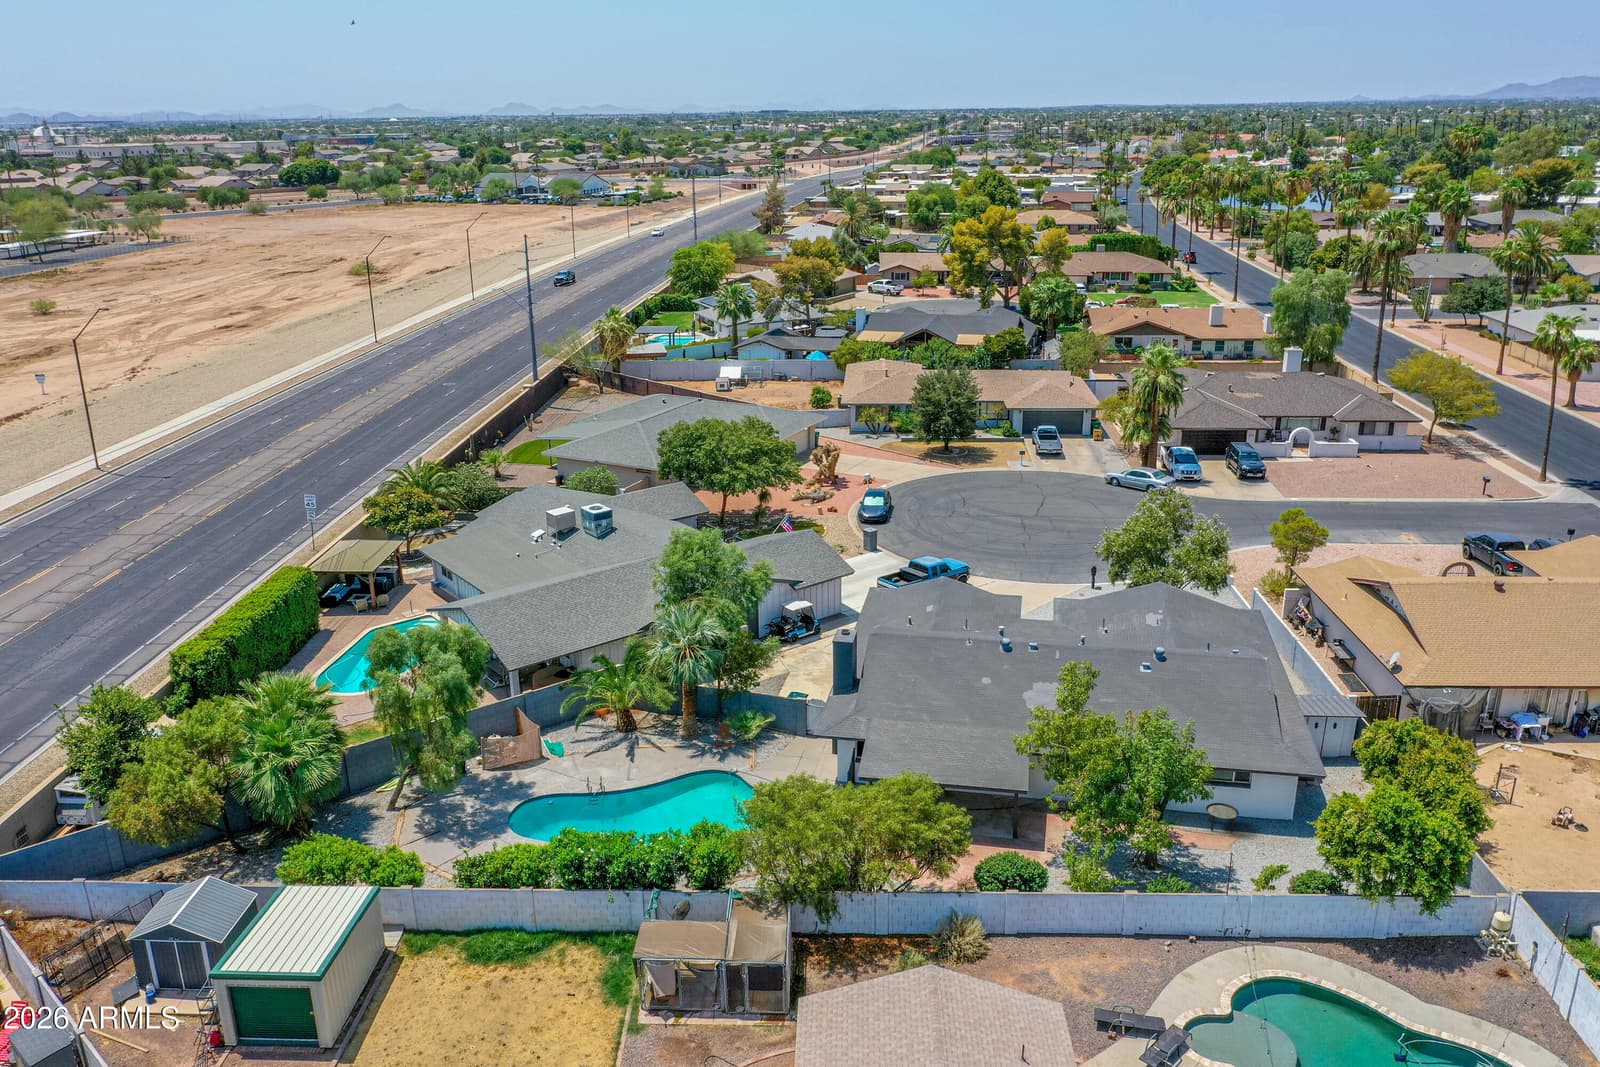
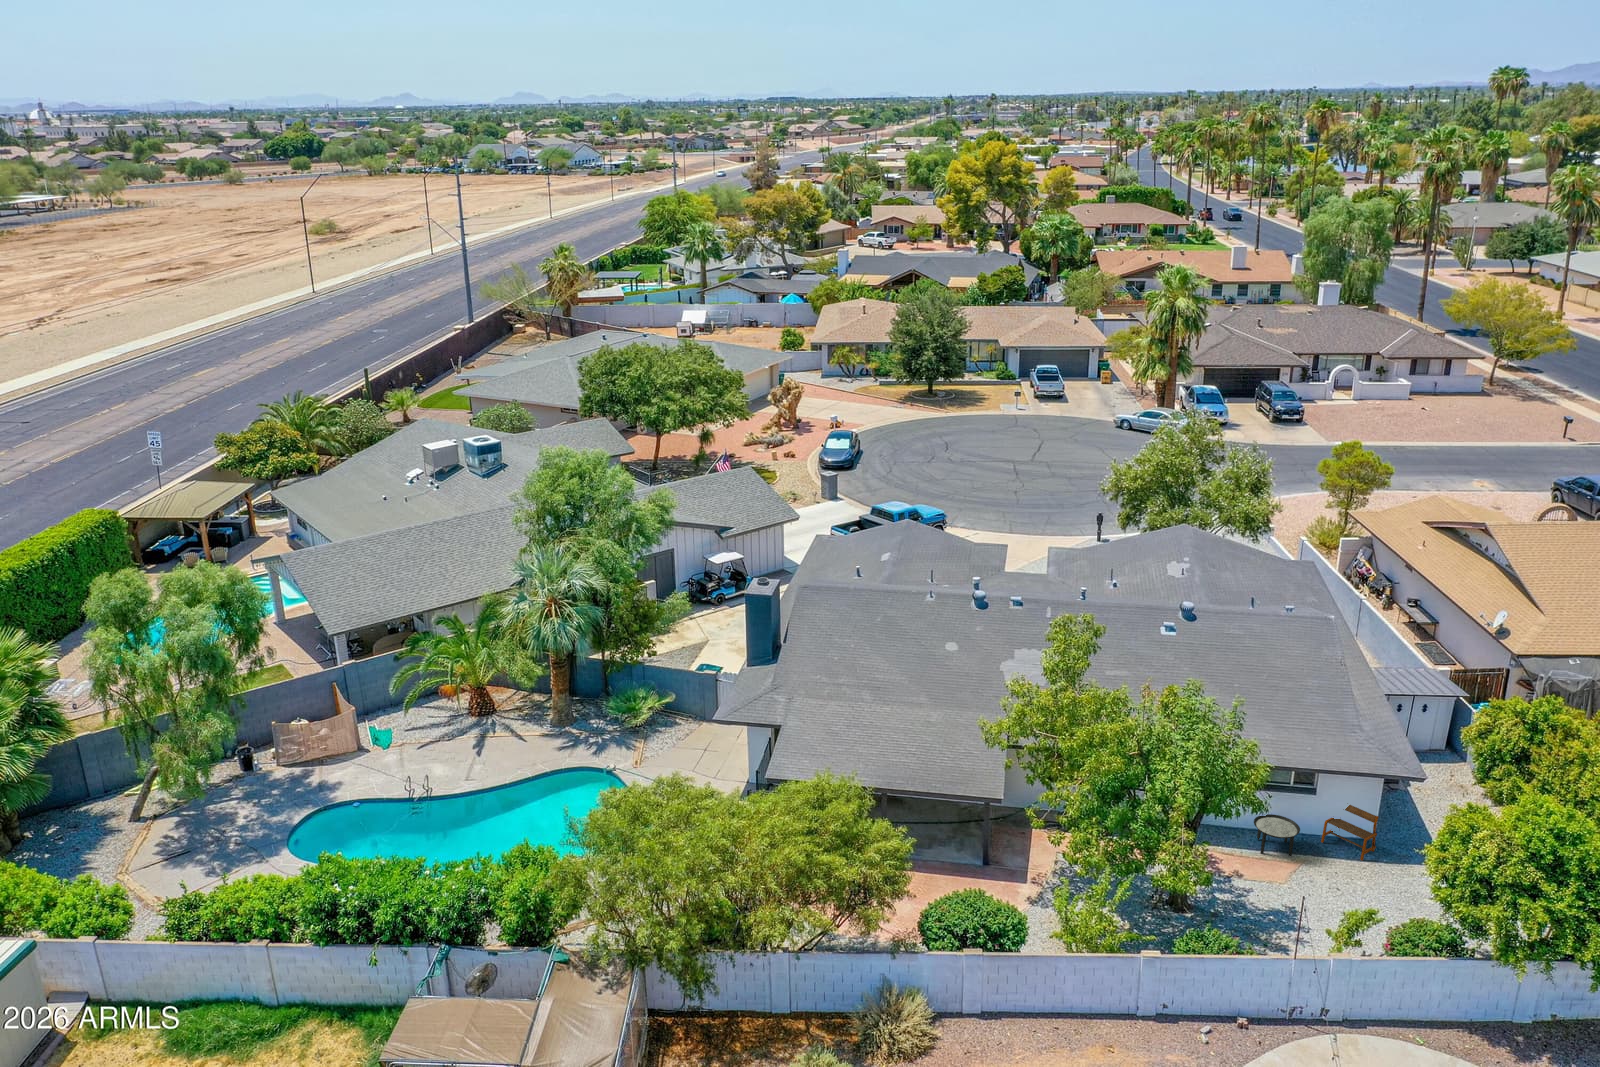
bench: present [716,724,732,746] -> present [1321,805,1379,861]

